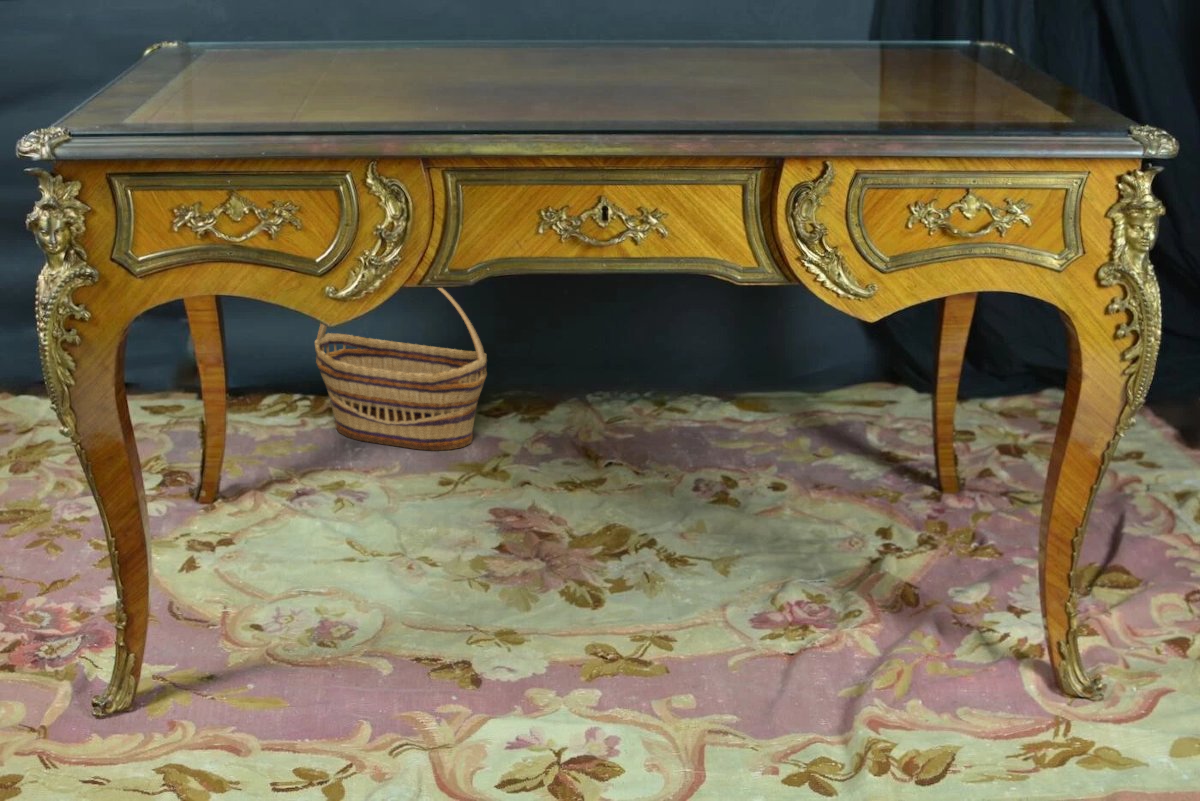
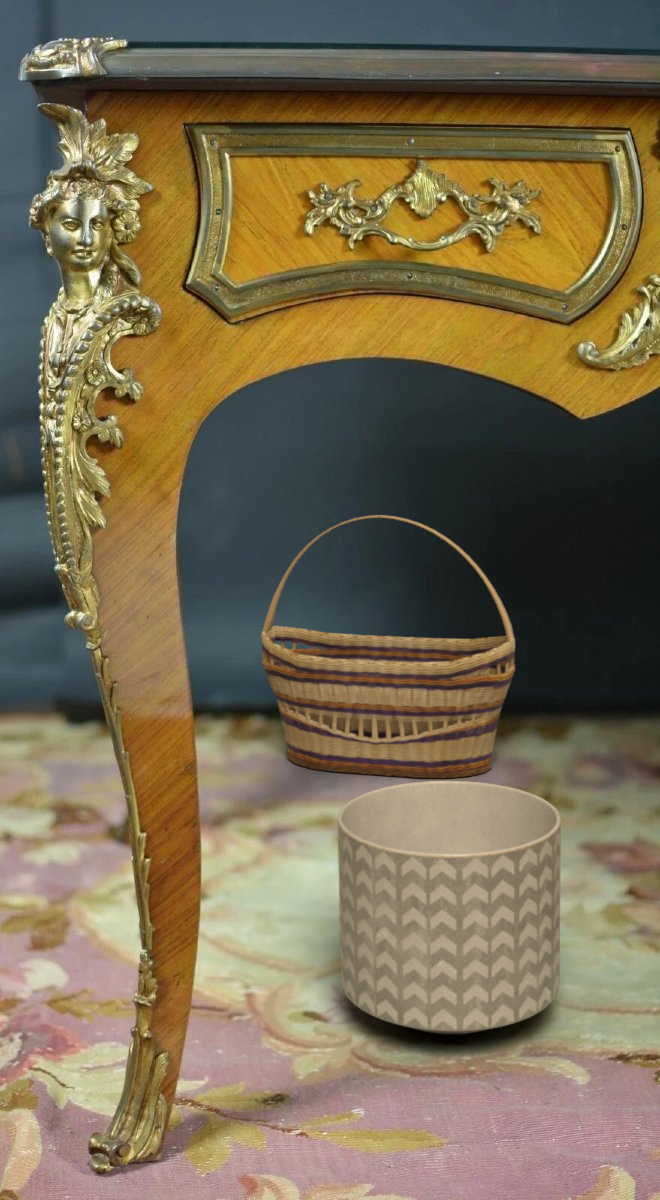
planter: none [262,490,400,644] -> present [338,781,561,1034]

